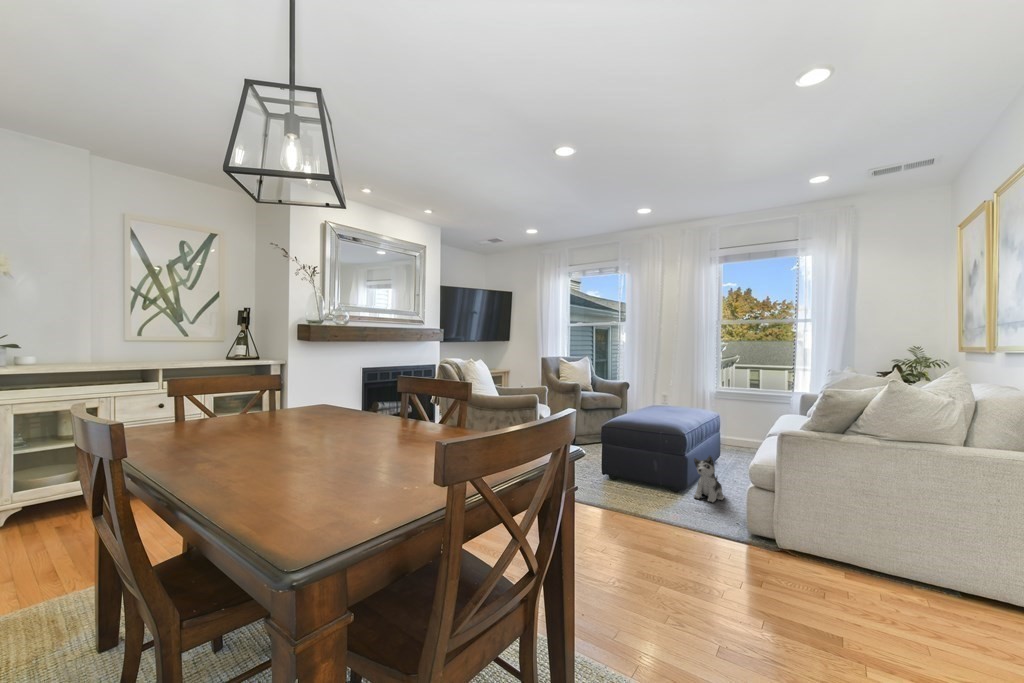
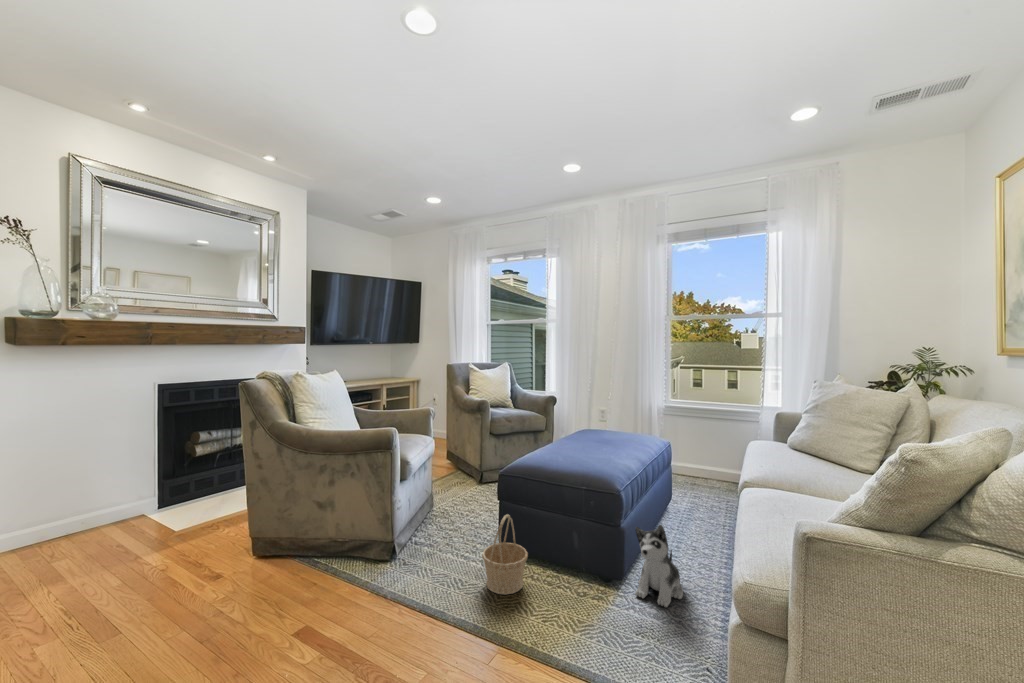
basket: none [598,449,626,494] -> present [482,515,528,594]

